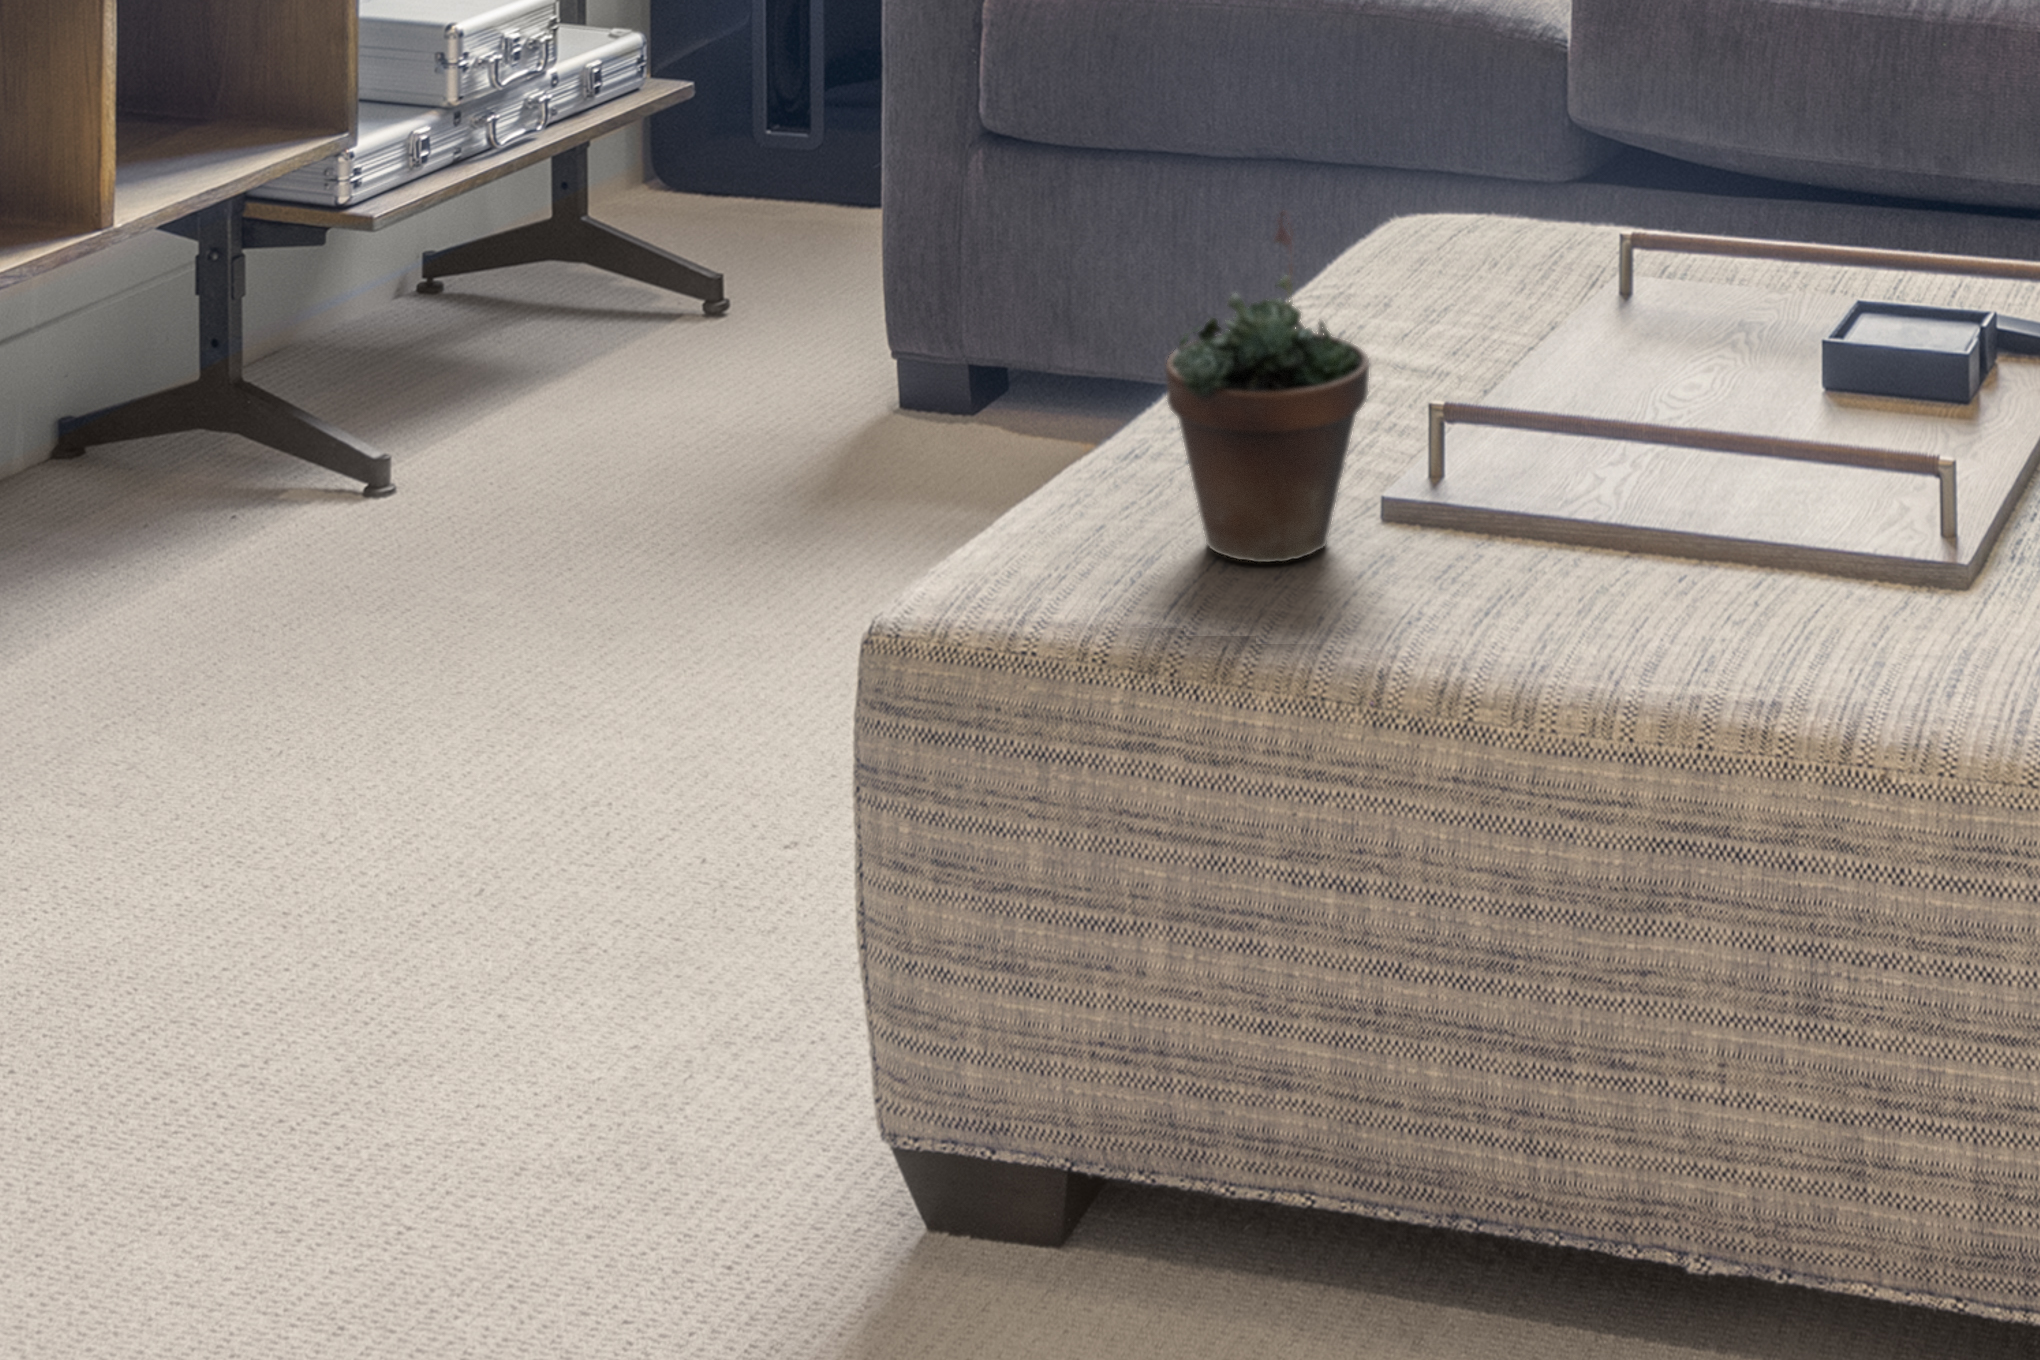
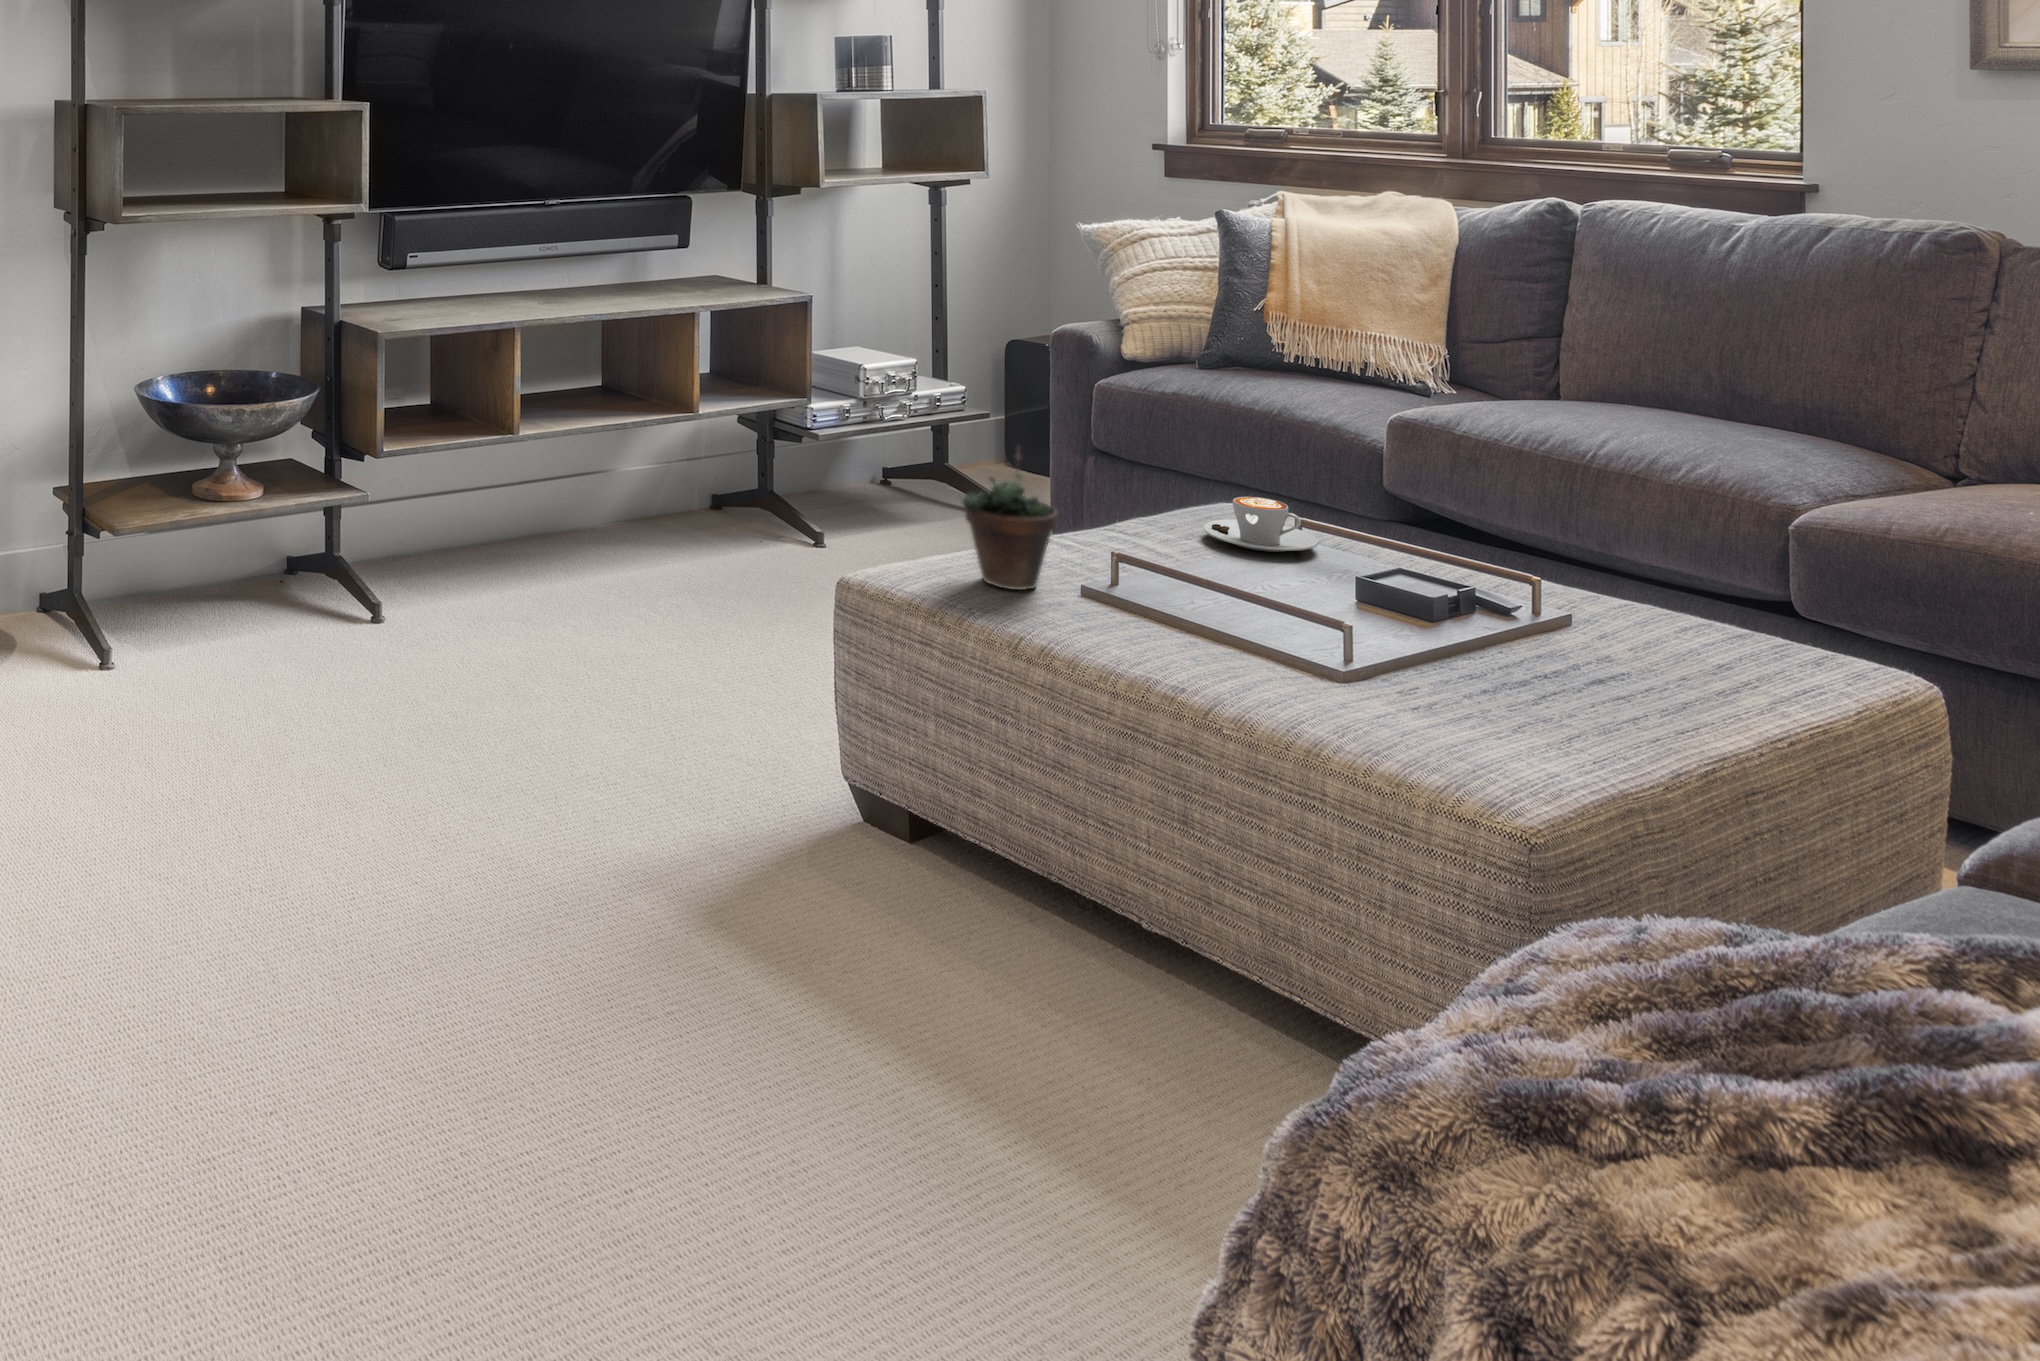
coffee cup: none [1499,216,1709,333] -> present [1203,497,1318,552]

